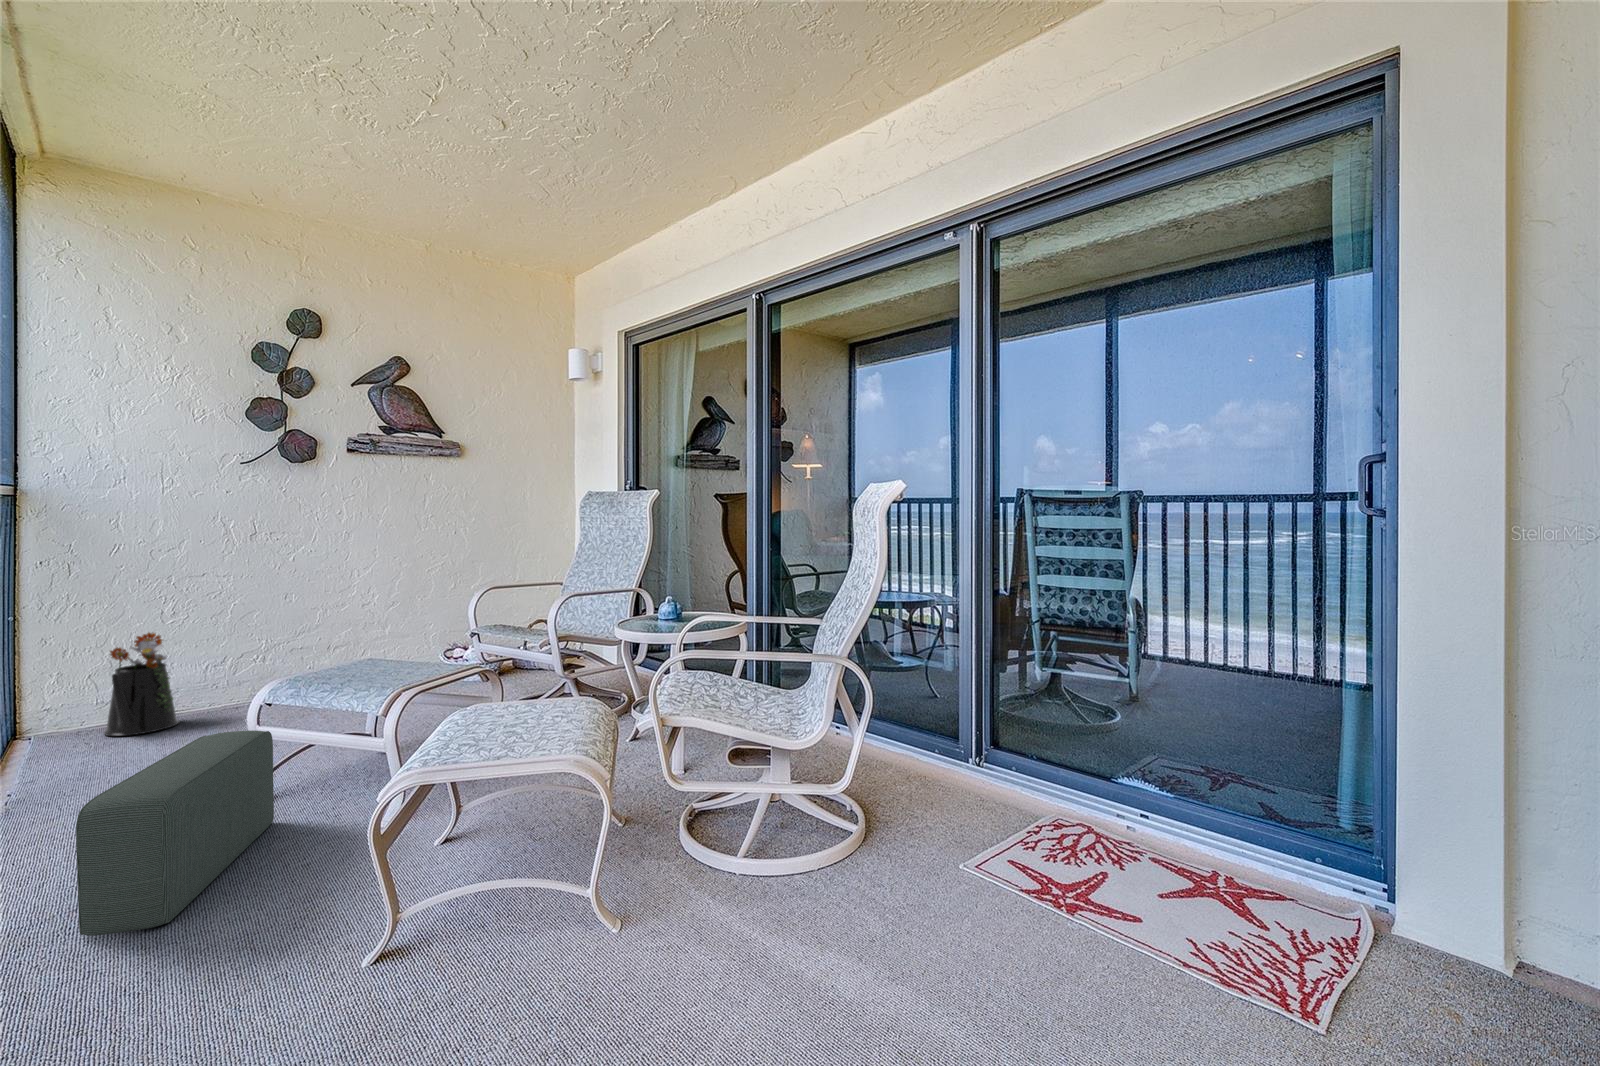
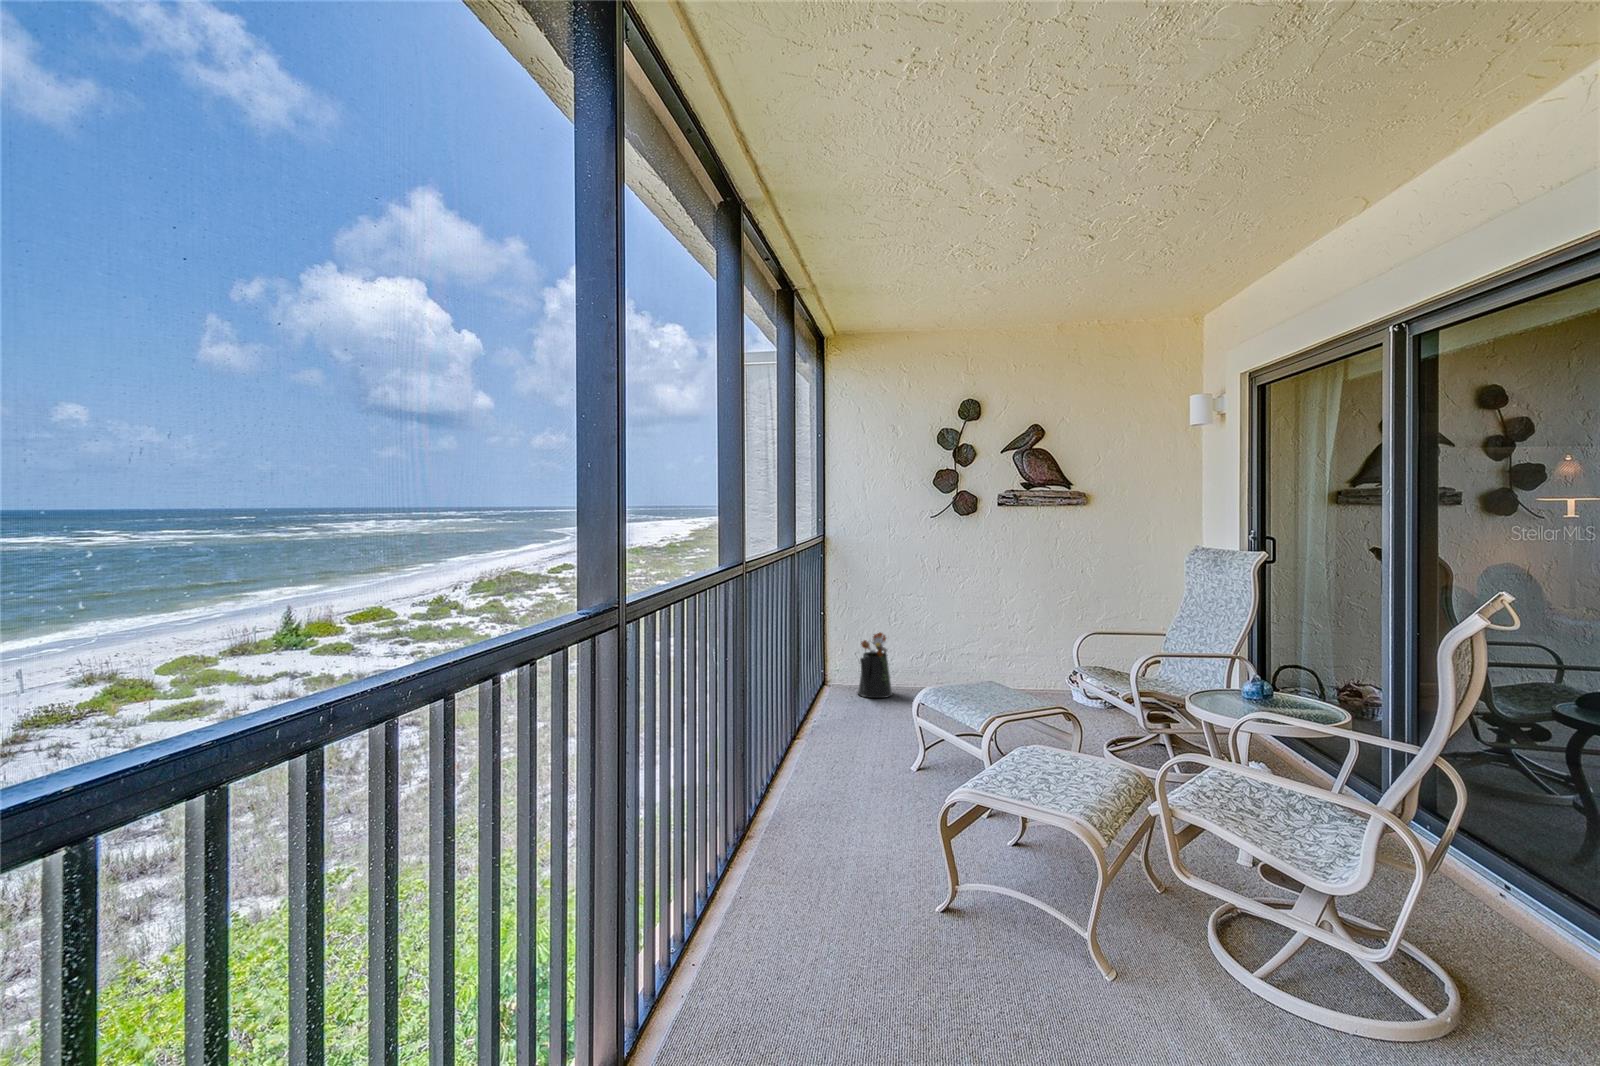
pouf: present [76,730,274,936] -> none [820,719,921,832]

